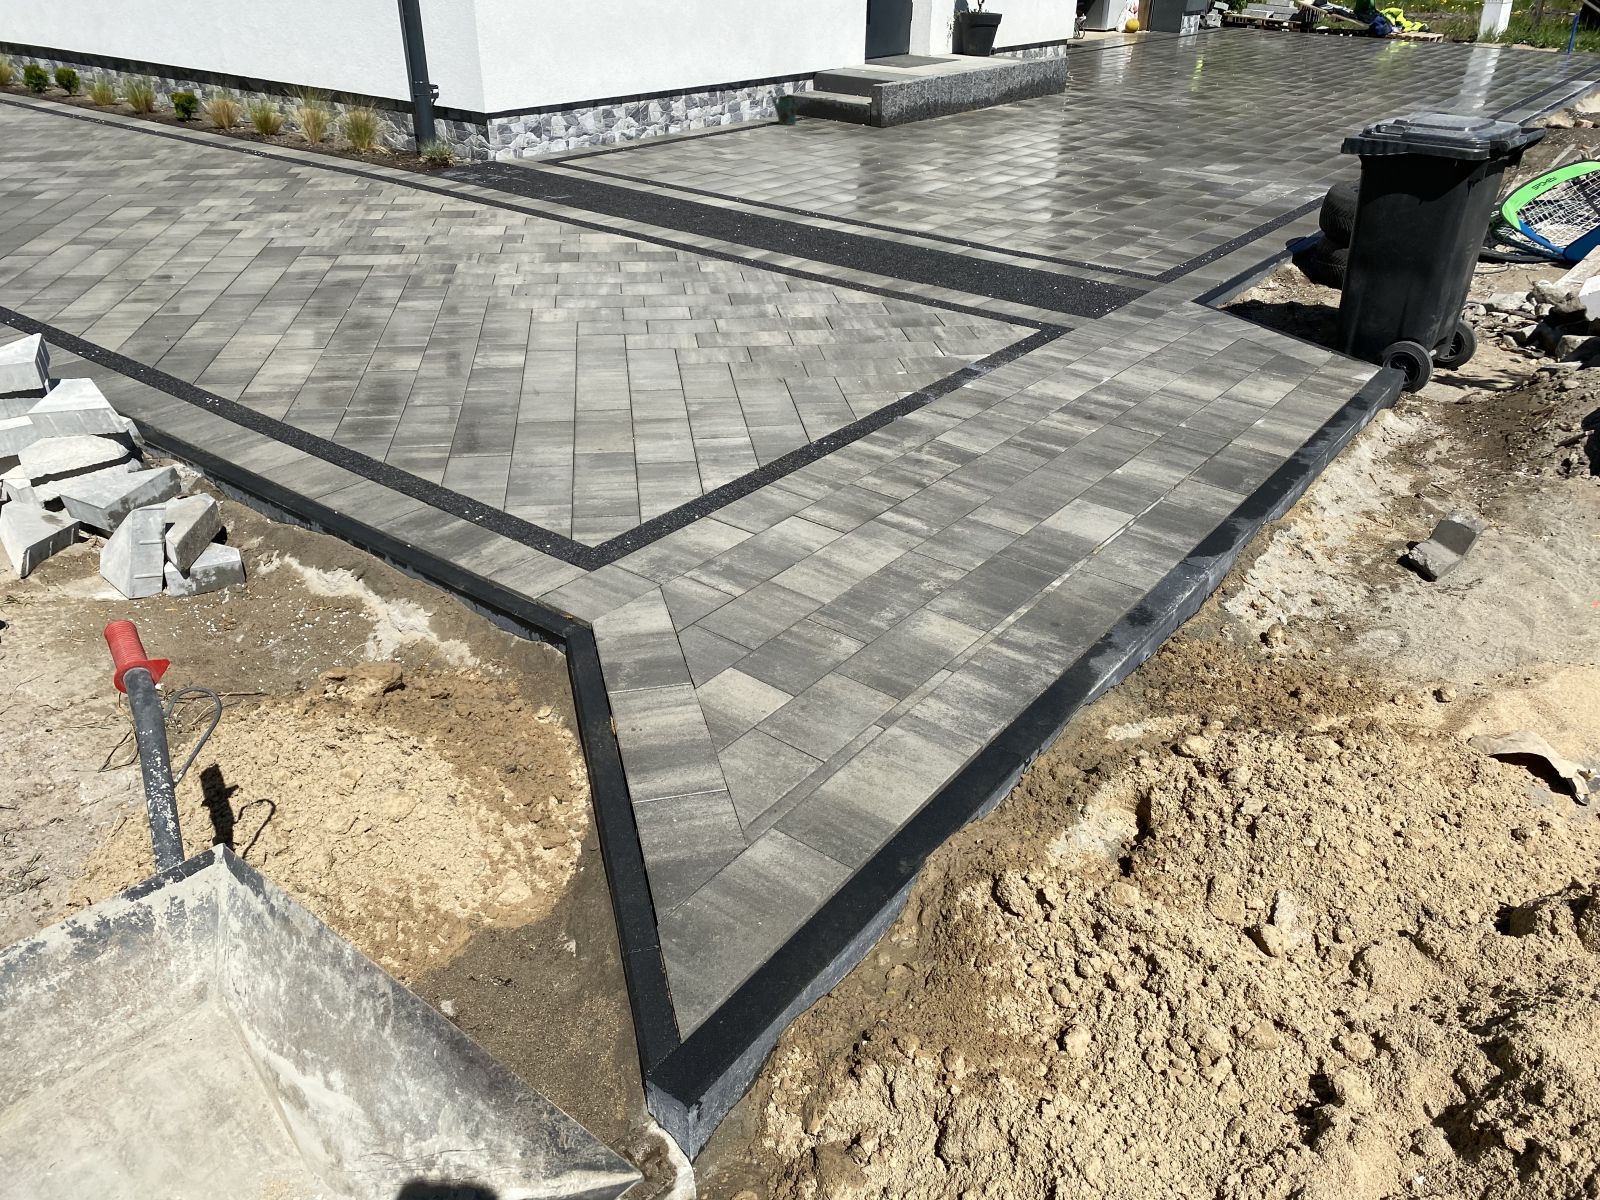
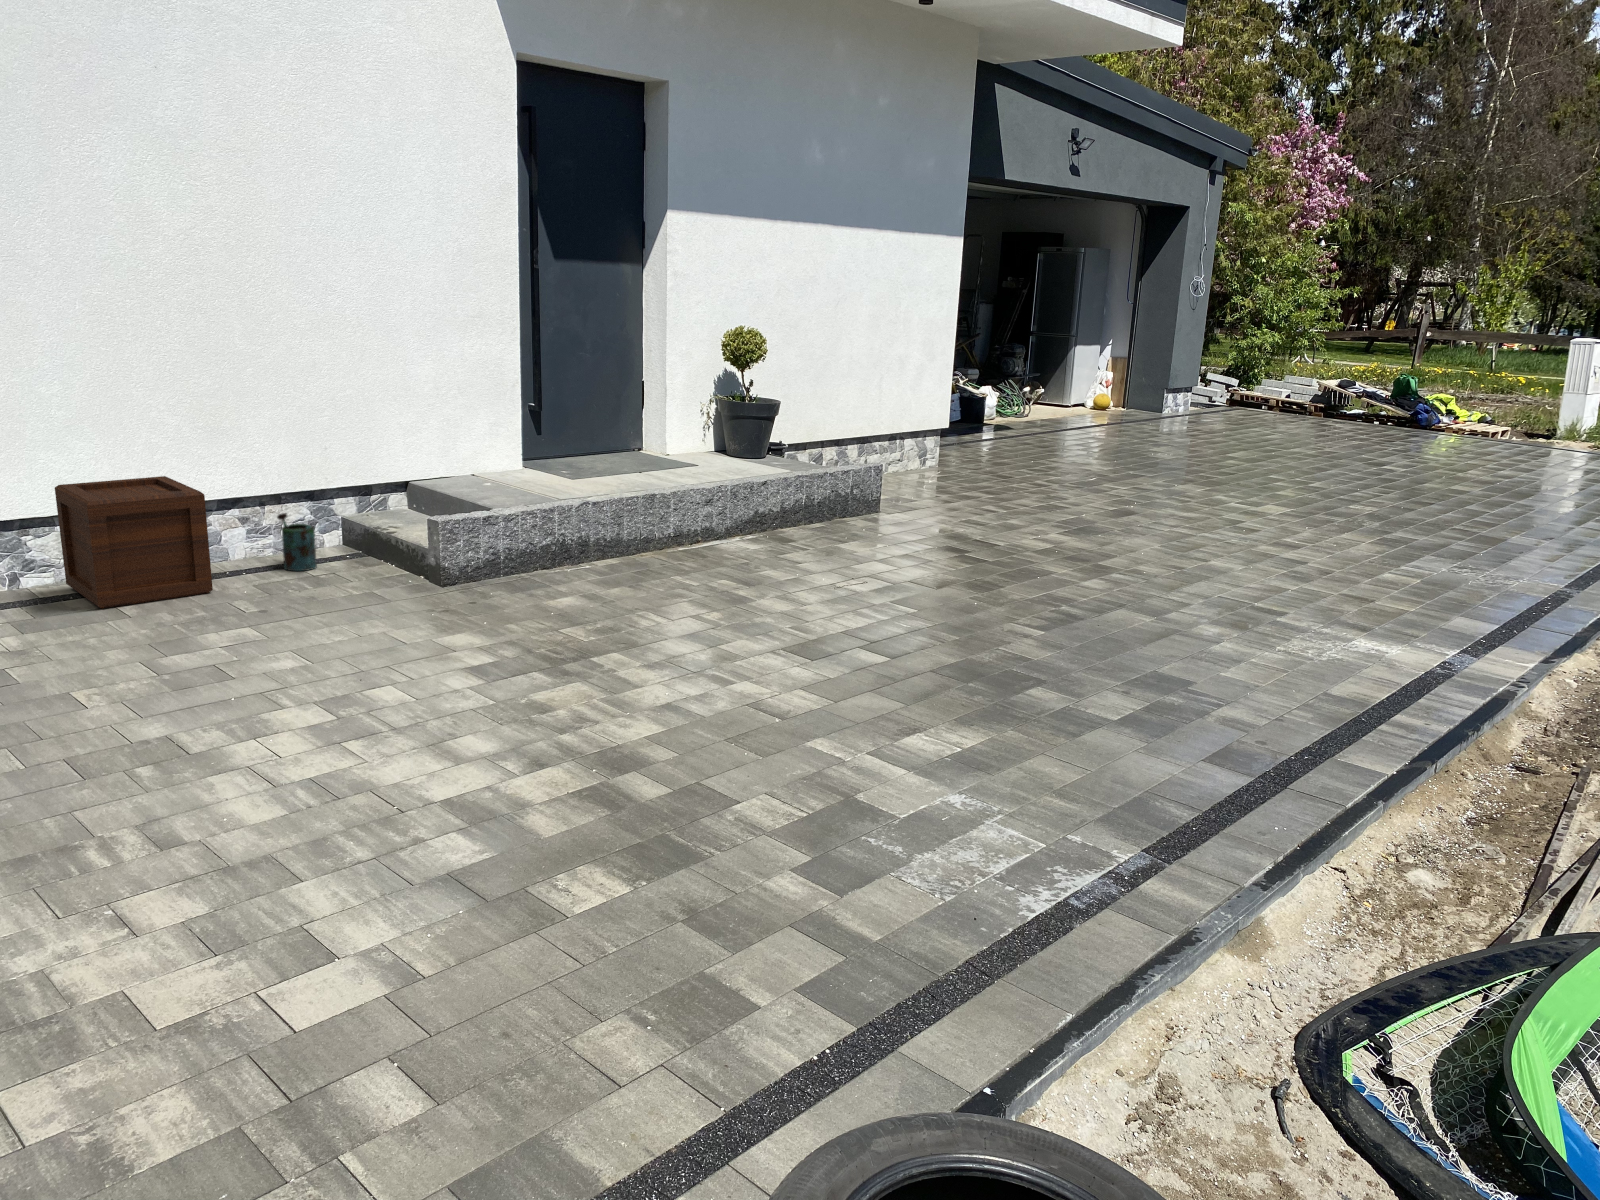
wooden crate: none [684,65,769,140] -> present [55,476,213,609]

